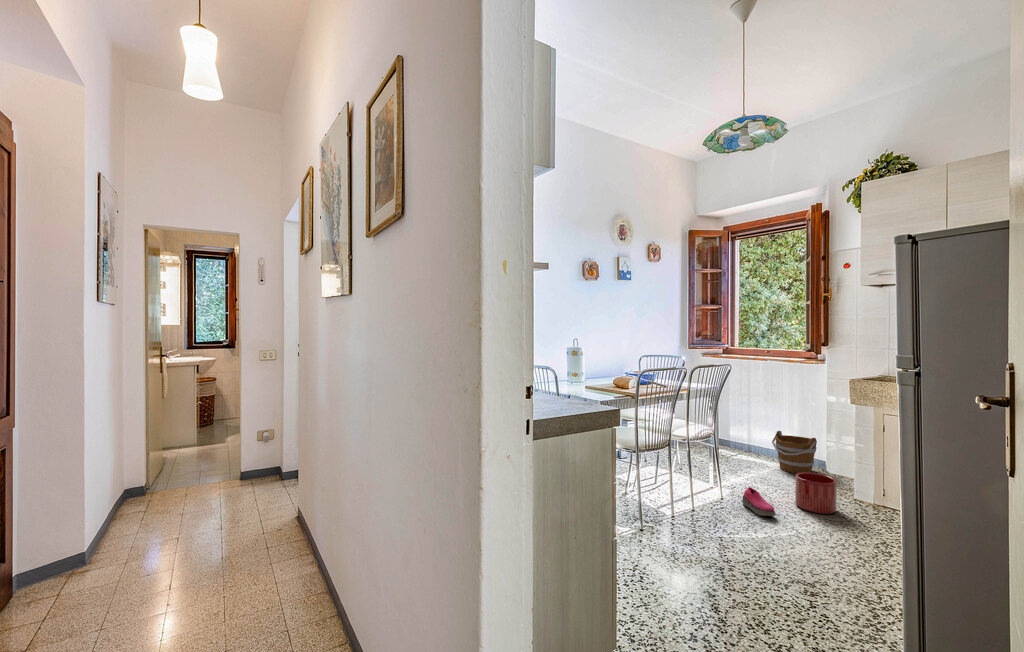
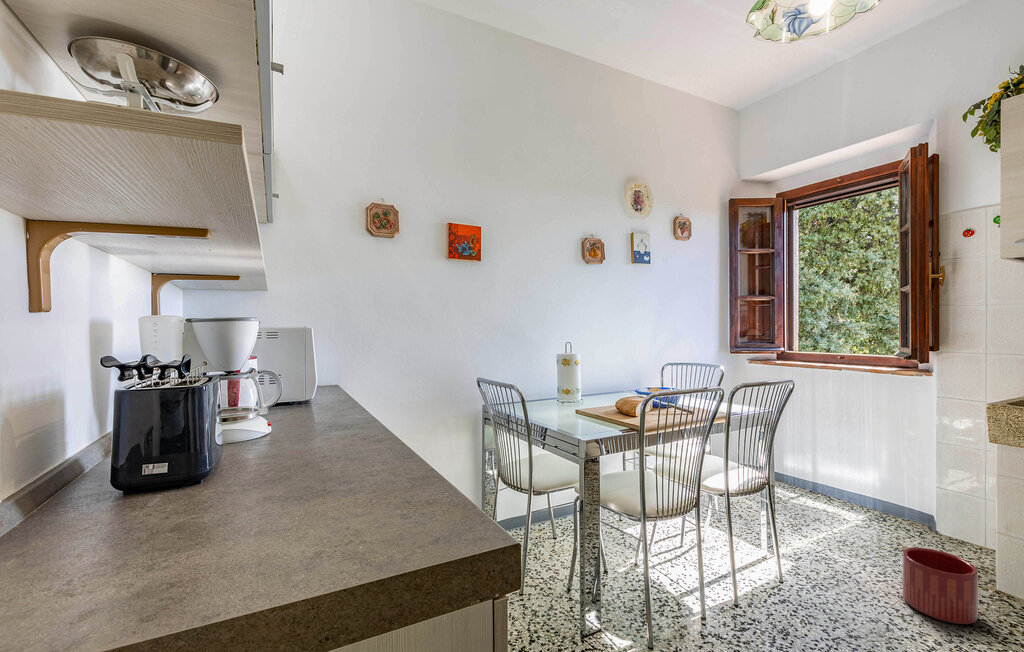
bucket: present [772,431,817,473] -> none [851,468,922,534]
shoe: present [742,487,776,516] -> none [815,570,875,627]

